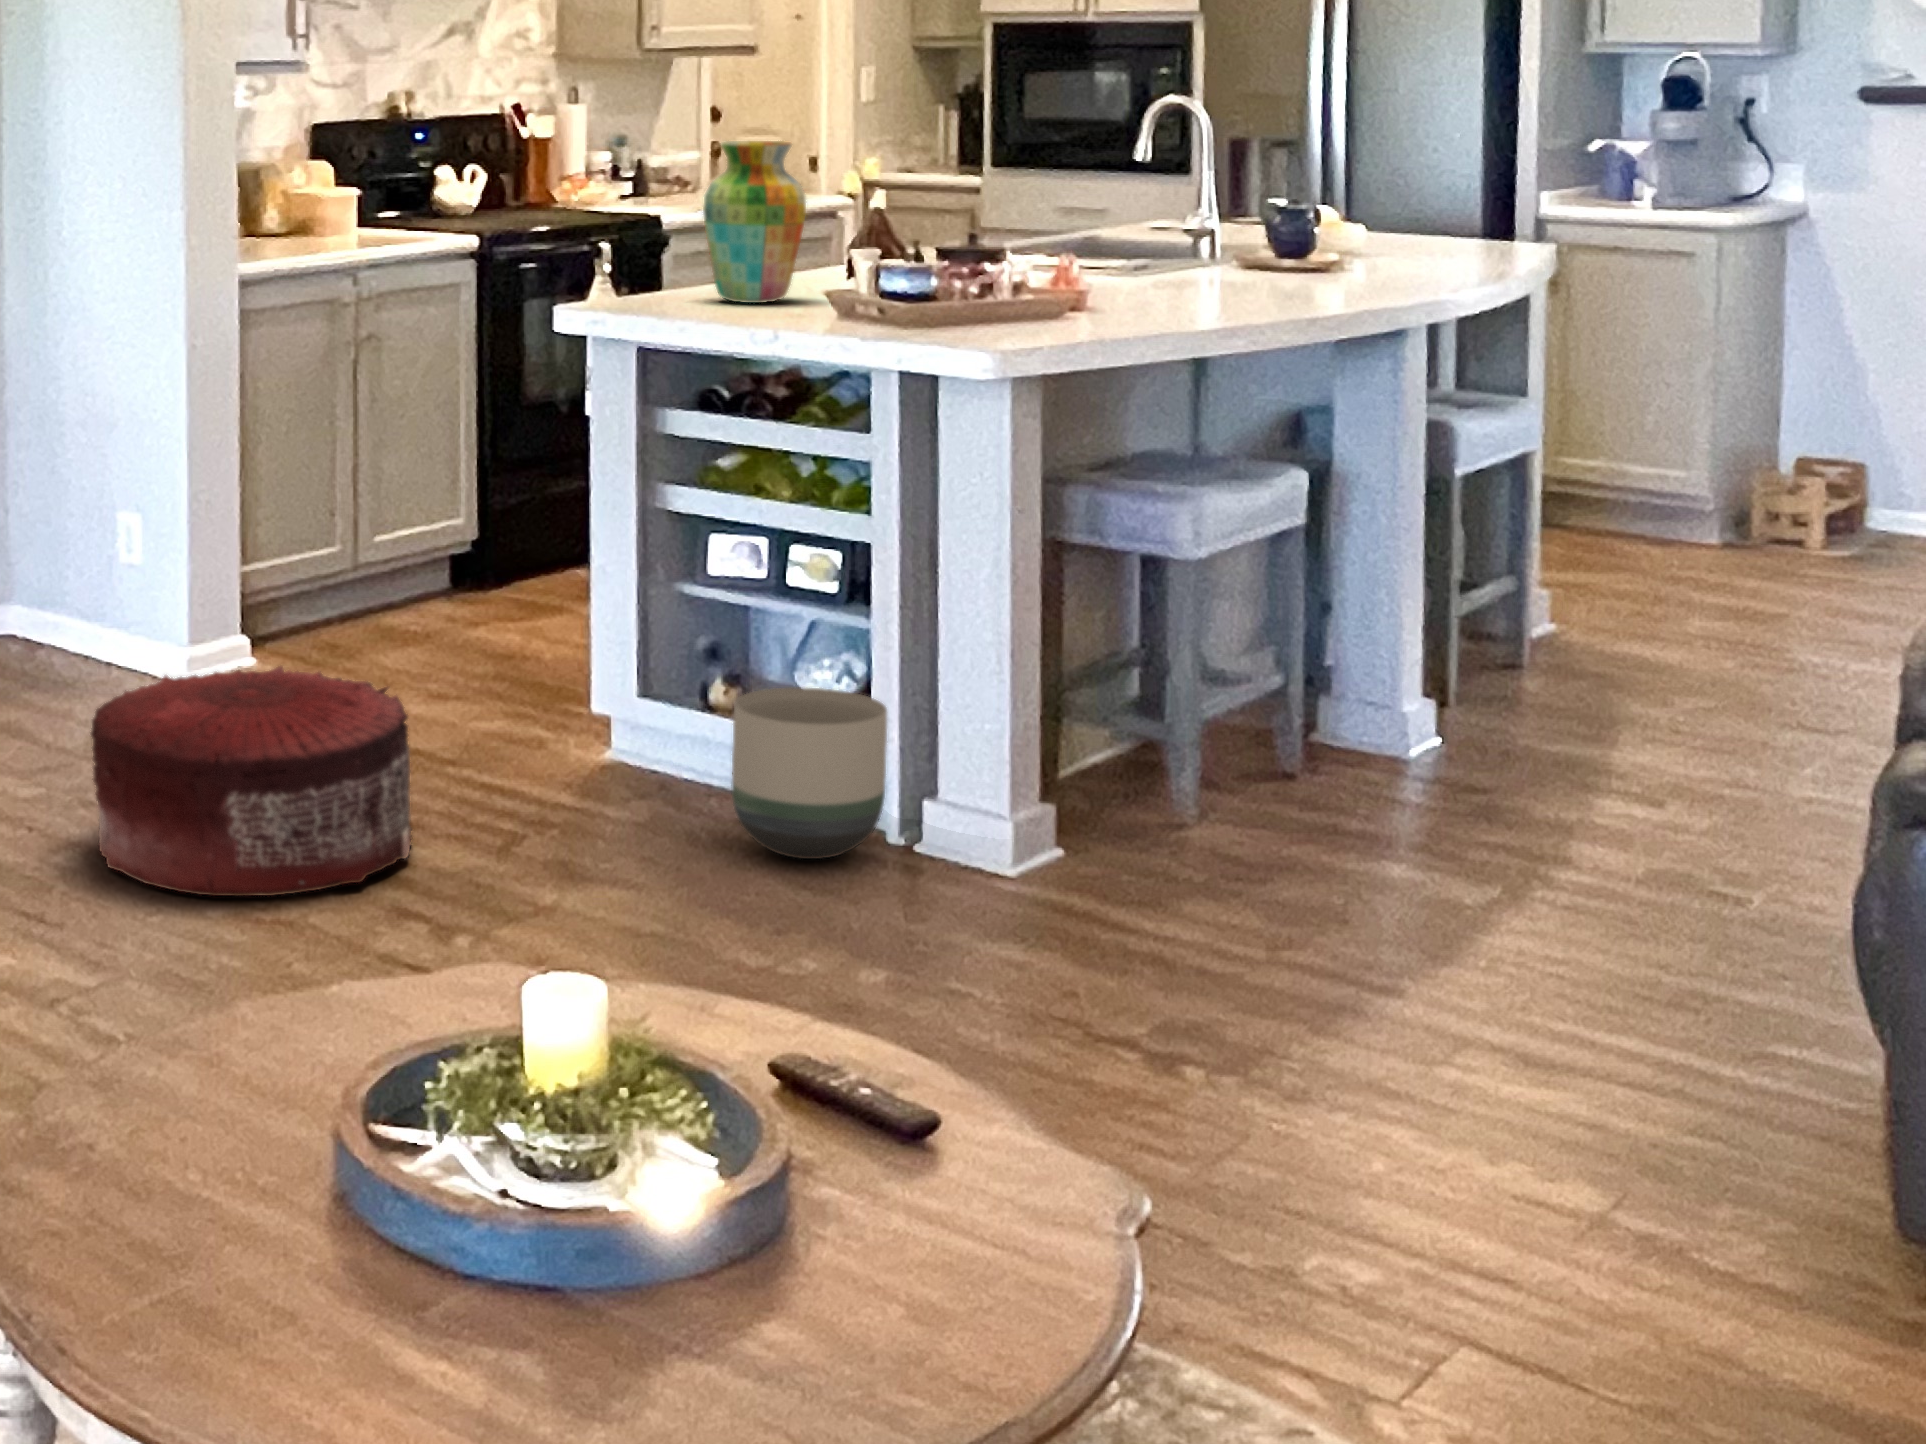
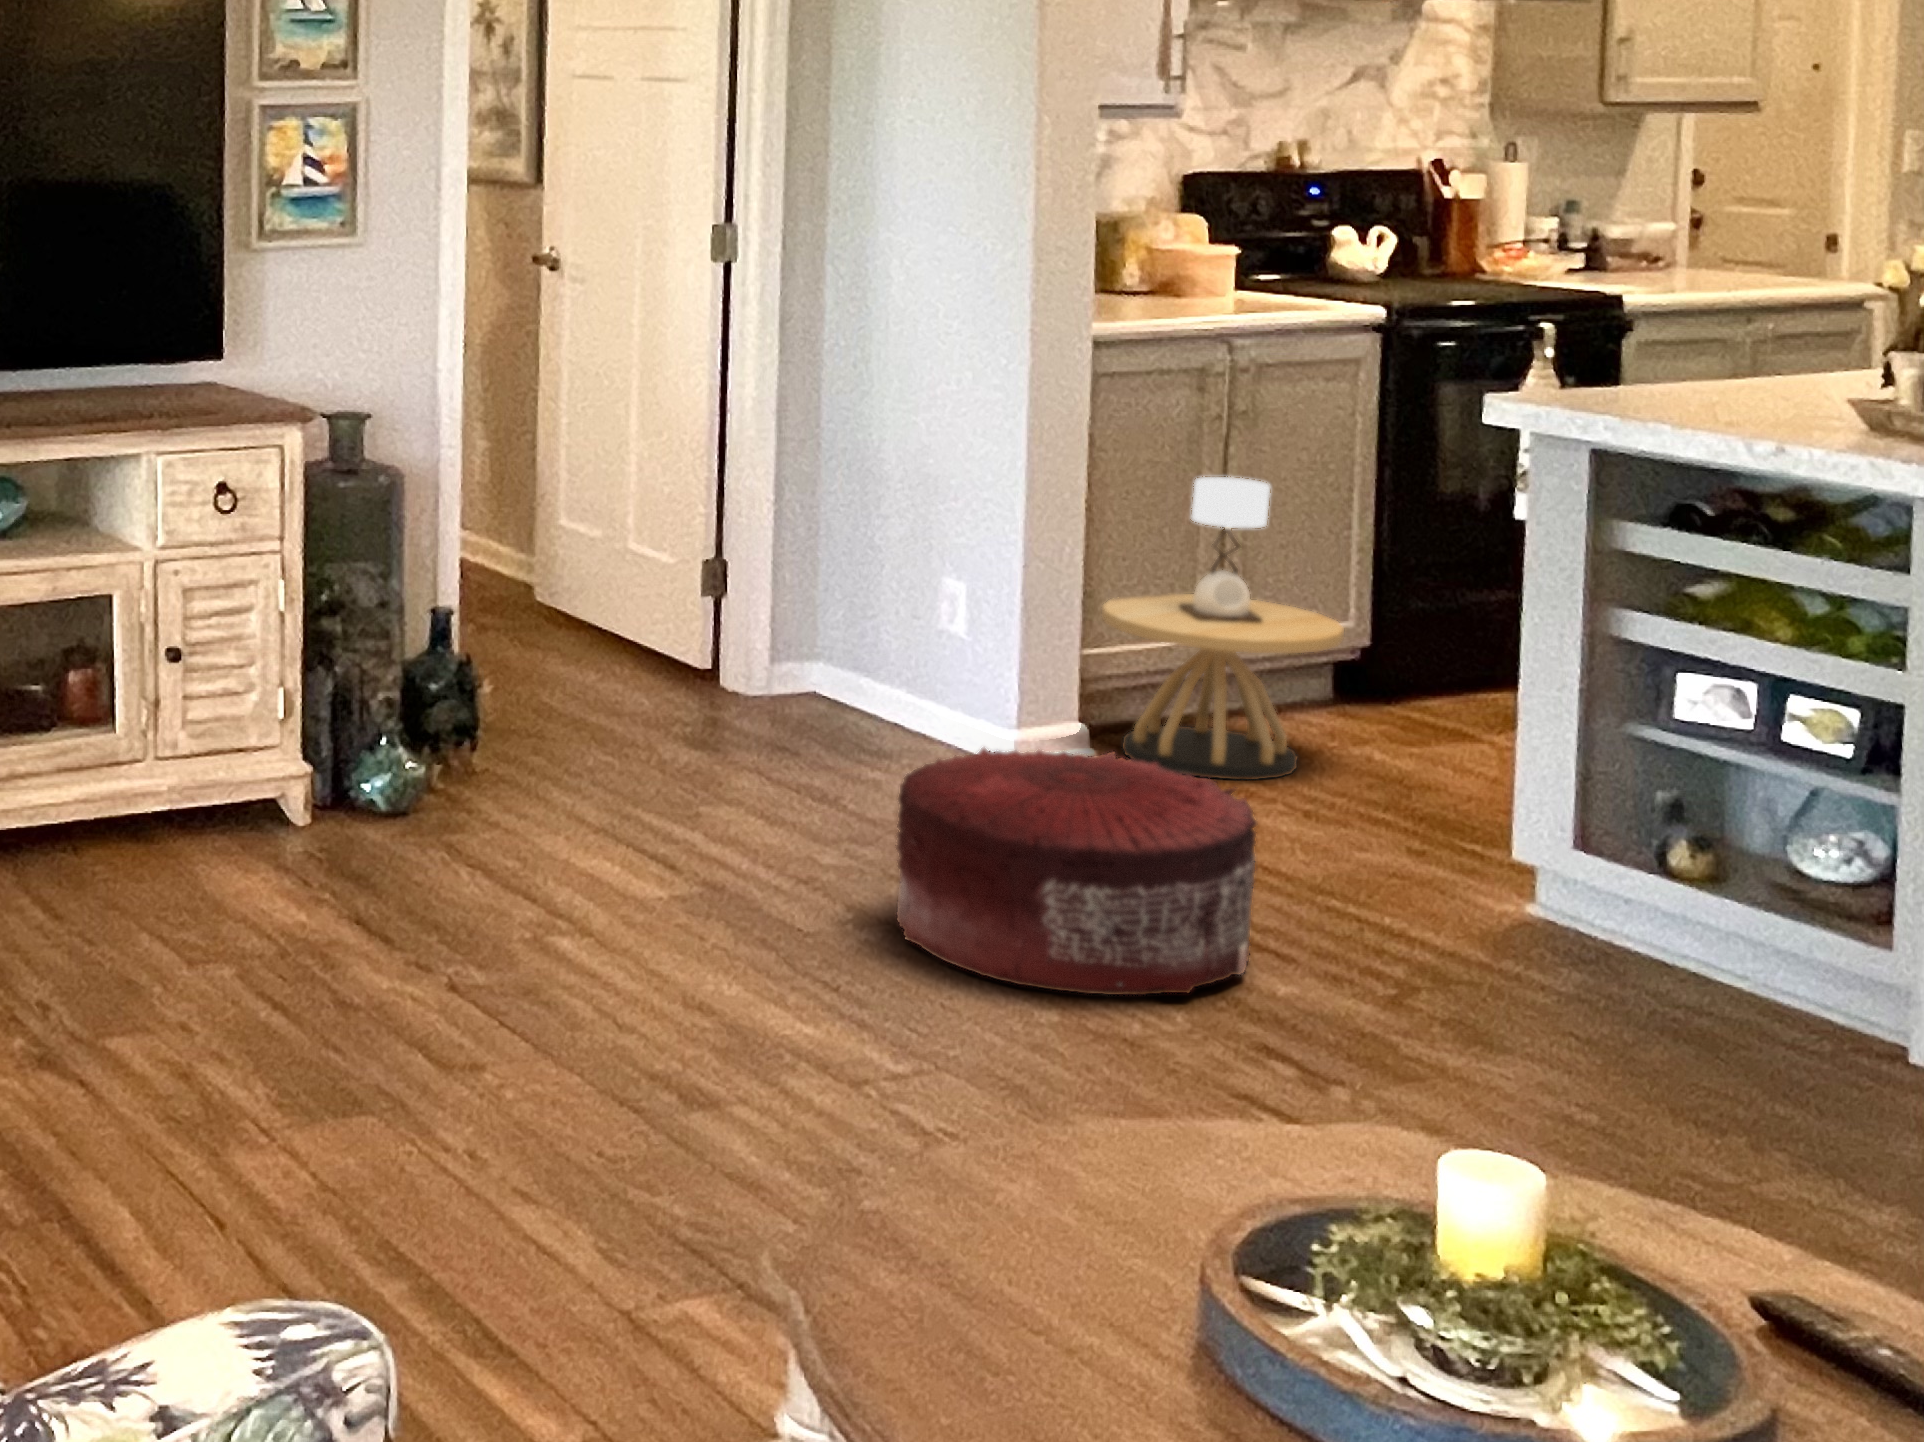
vase: present [703,141,806,303] -> none [1668,220,1804,405]
side table: none [266,402,472,682] -> present [1102,477,1344,780]
planter: present [731,687,887,859] -> none [1648,843,1862,1044]

